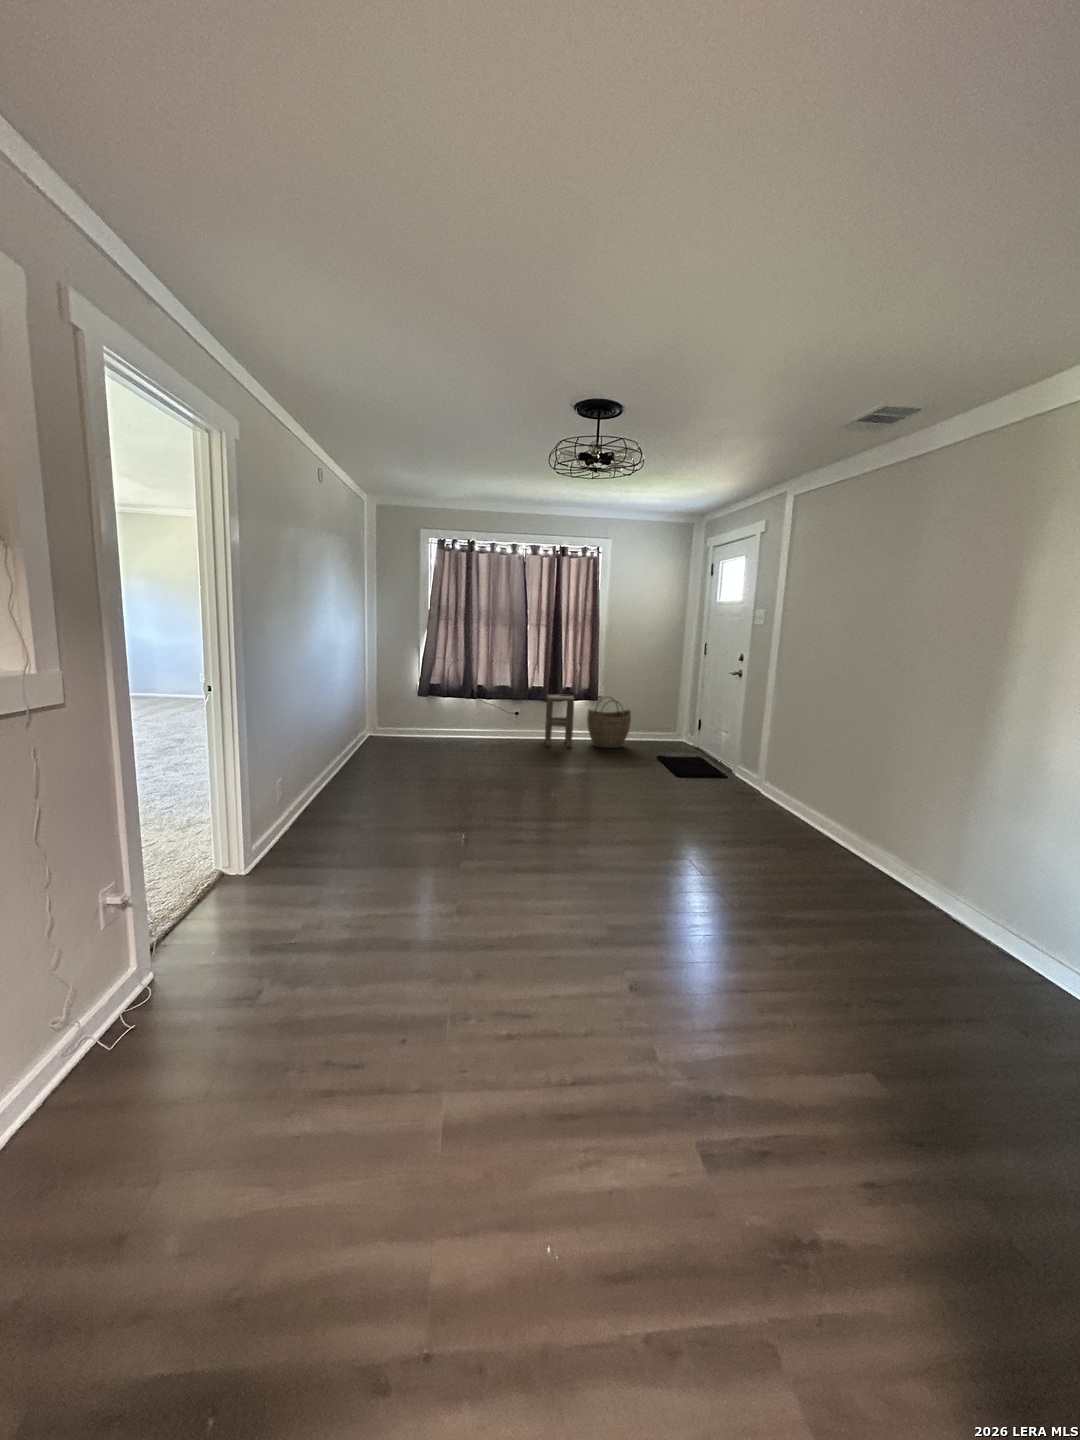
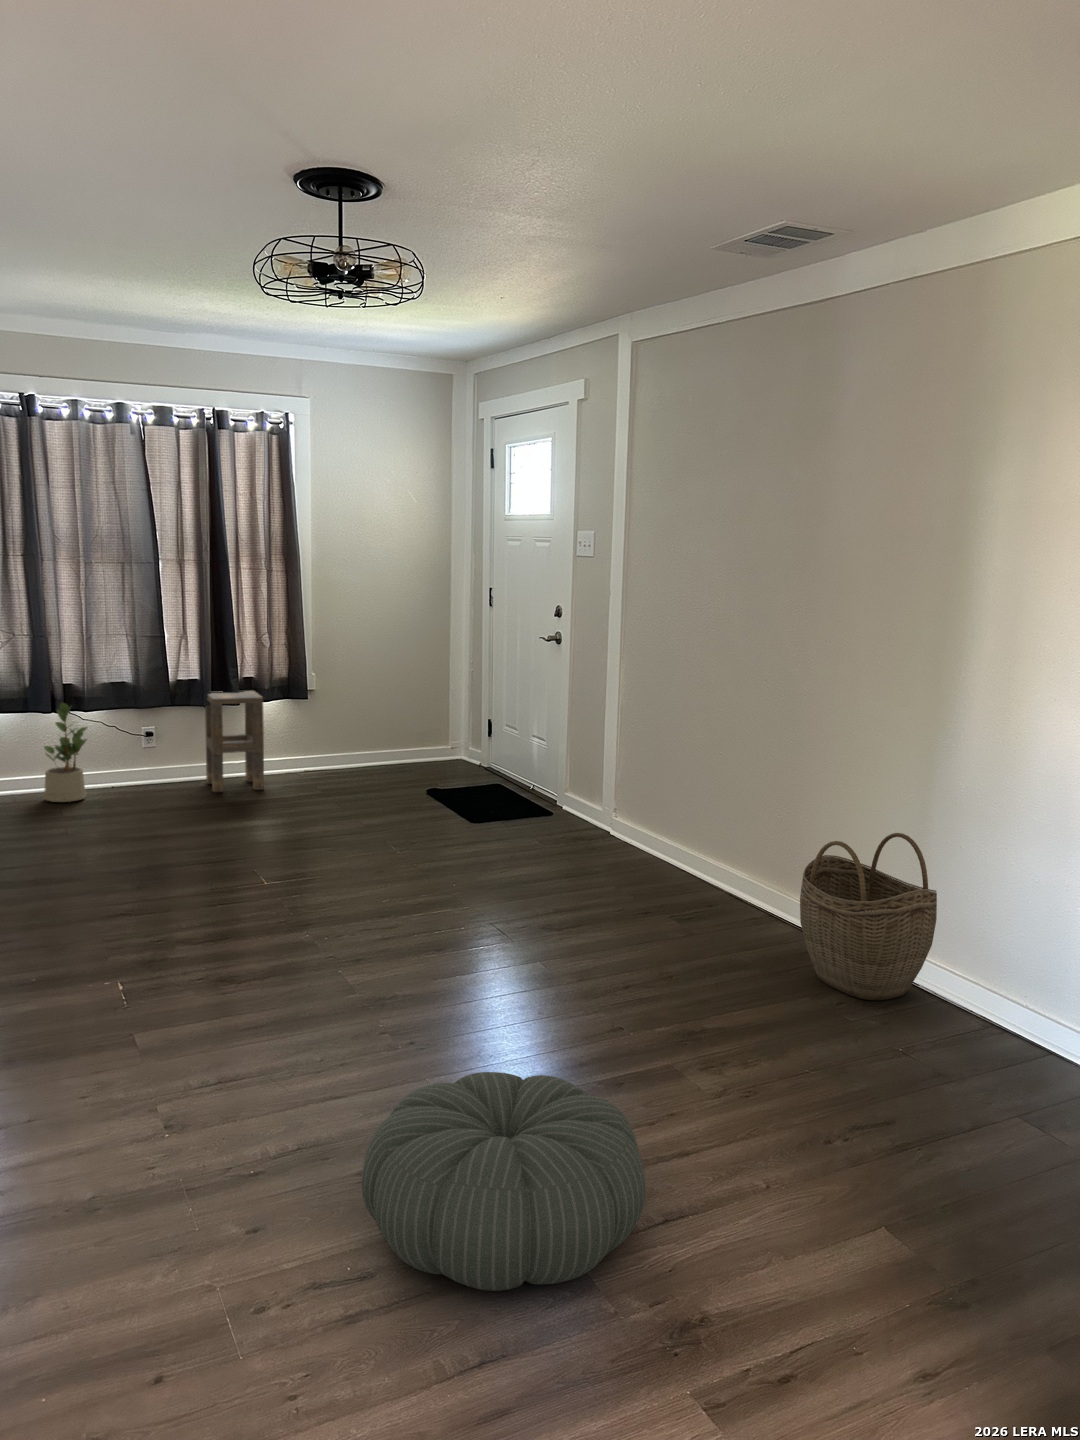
potted plant: none [464,694,488,744] -> present [44,703,87,802]
woven basket: present [587,697,631,748] -> present [800,833,937,1000]
pouf: none [508,941,702,1116] -> present [362,1072,646,1291]

